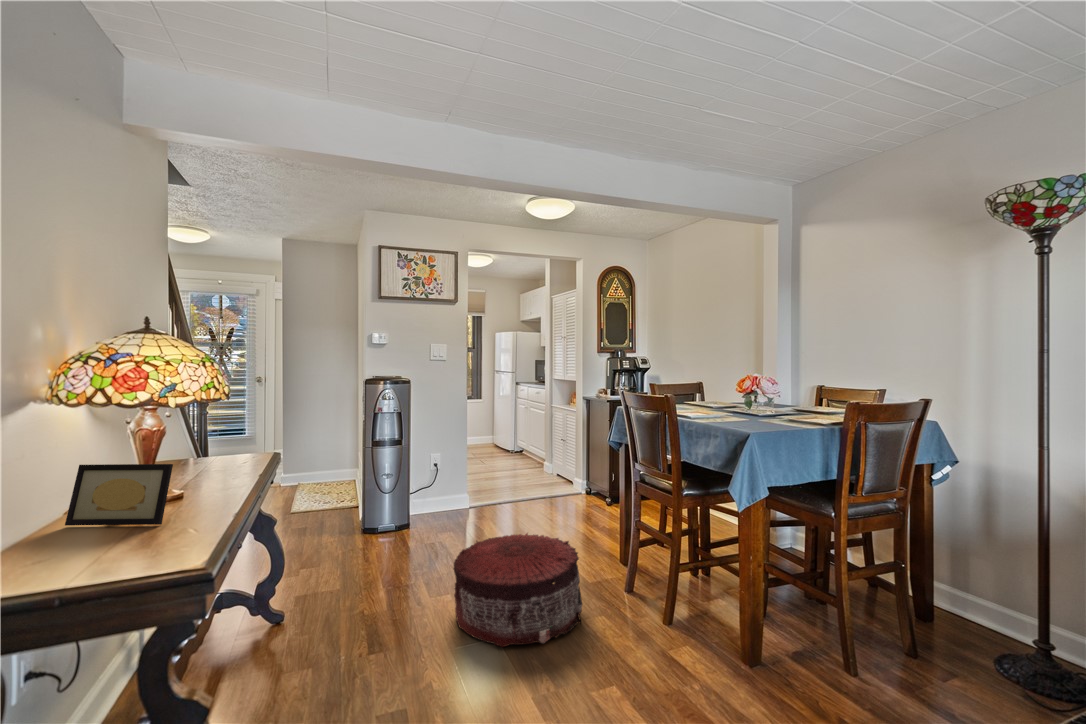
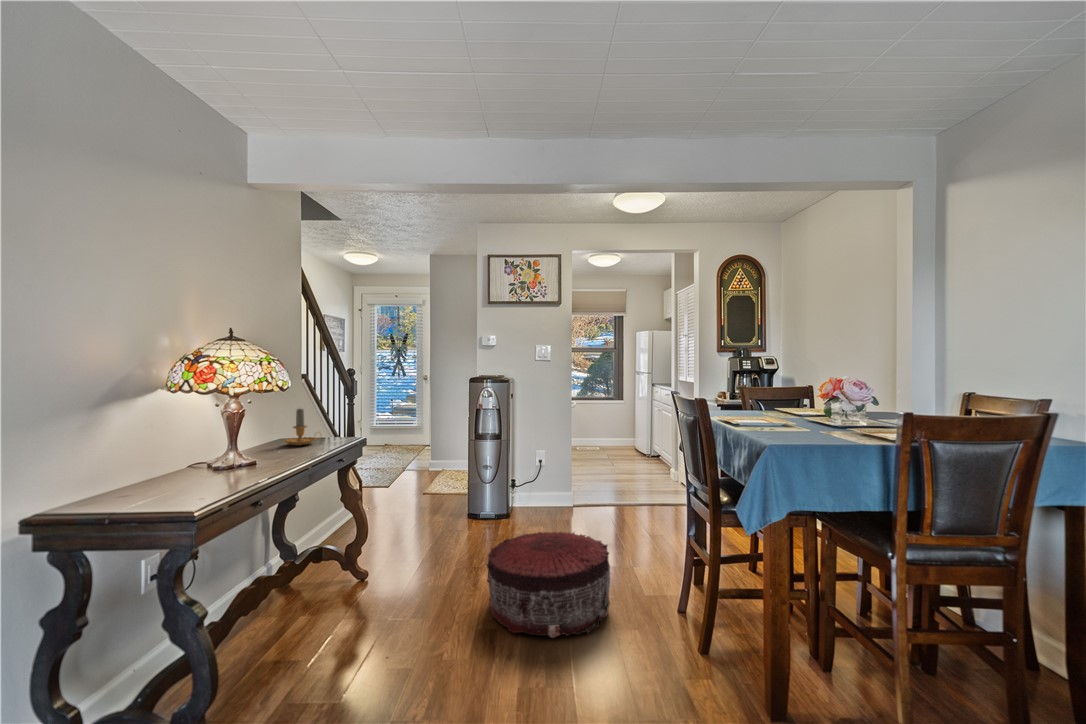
candle: none [190,419,244,469] -> present [285,409,322,446]
picture frame: present [65,464,173,526] -> none [170,433,229,480]

